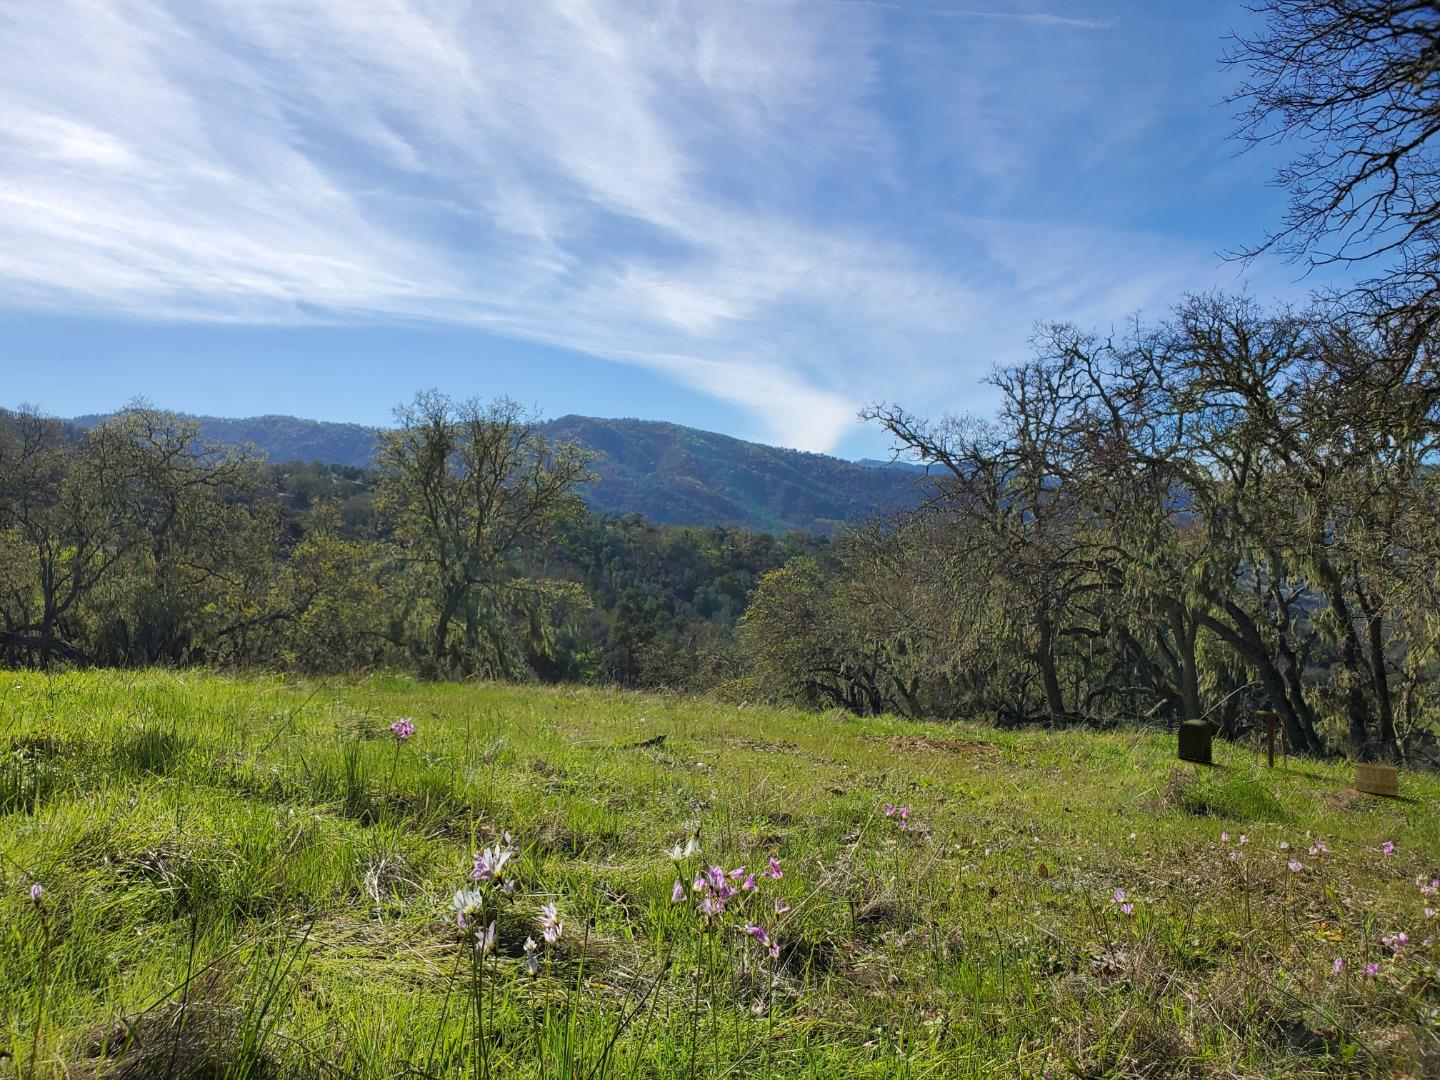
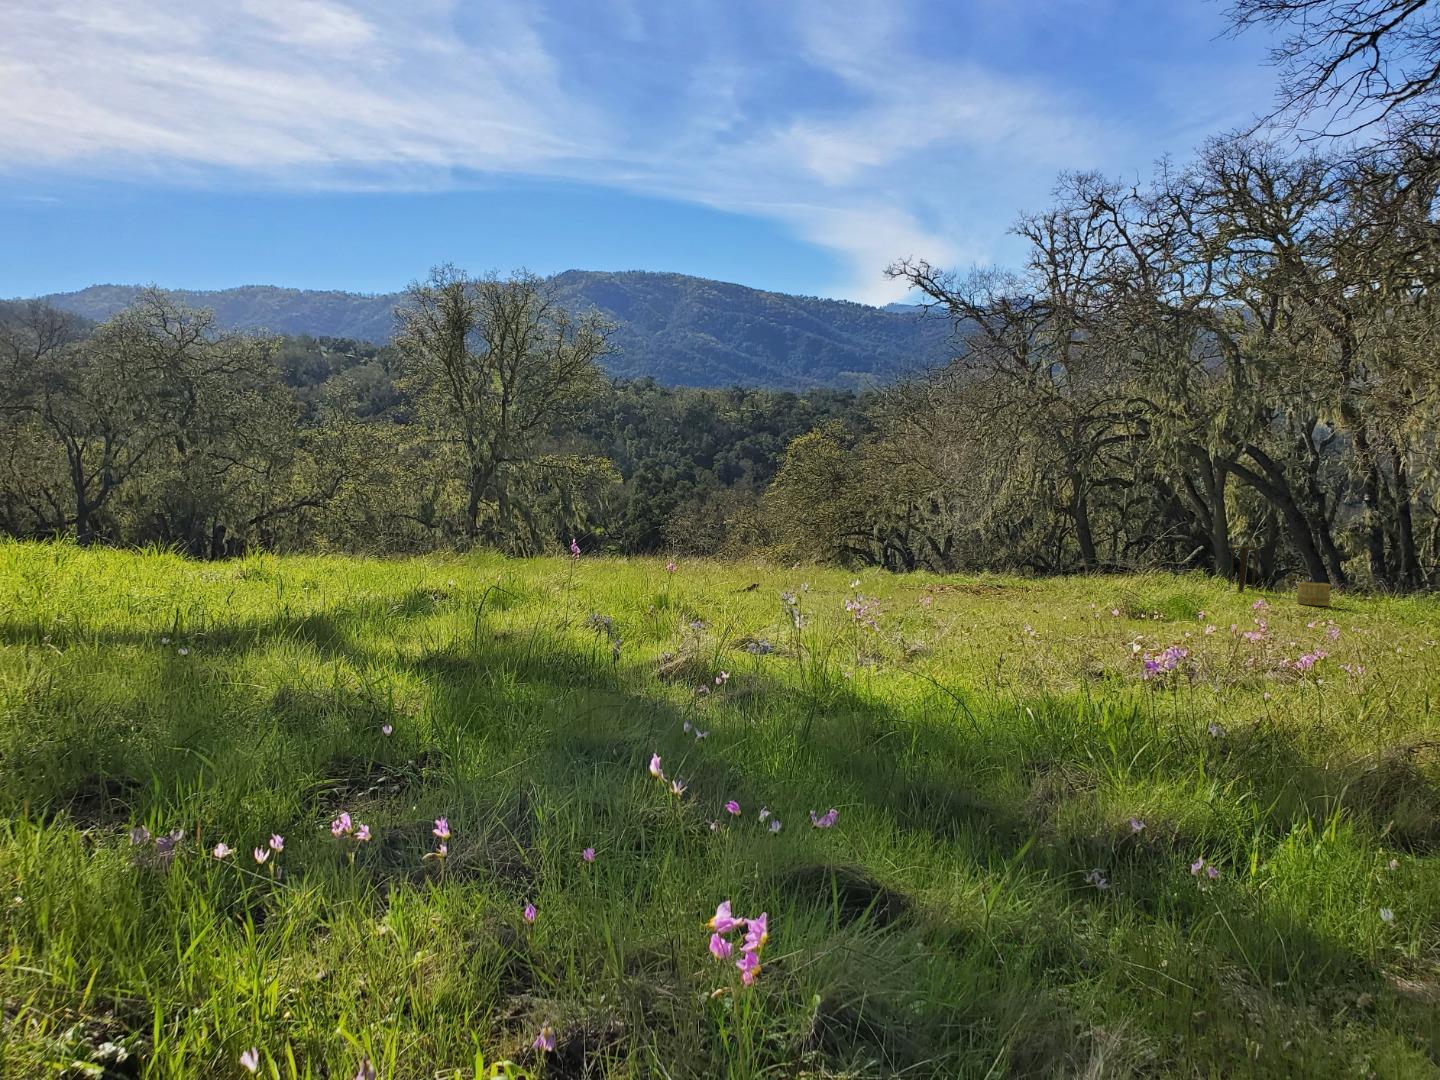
backpack: present [1178,720,1213,763] -> none [1161,554,1190,590]

